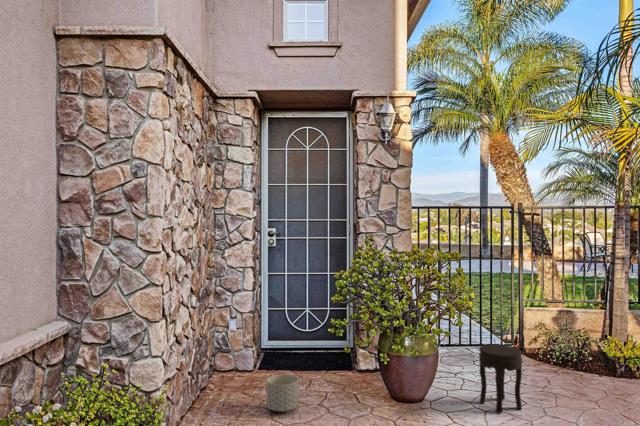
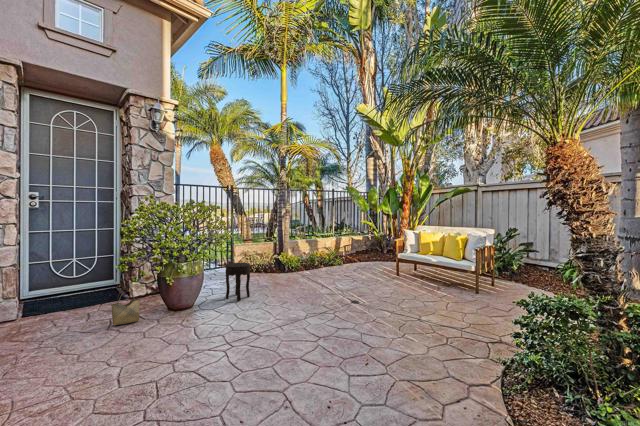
woven basket: none [323,361,355,408] -> present [111,291,140,326]
planter: present [266,374,298,413] -> none [52,308,87,340]

